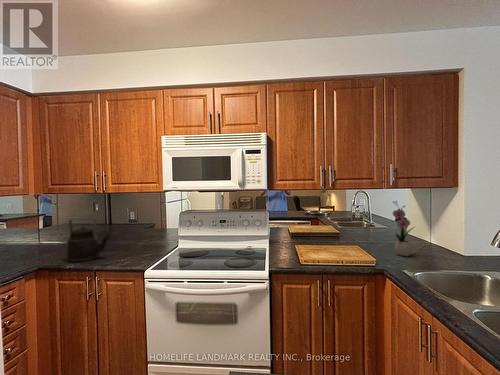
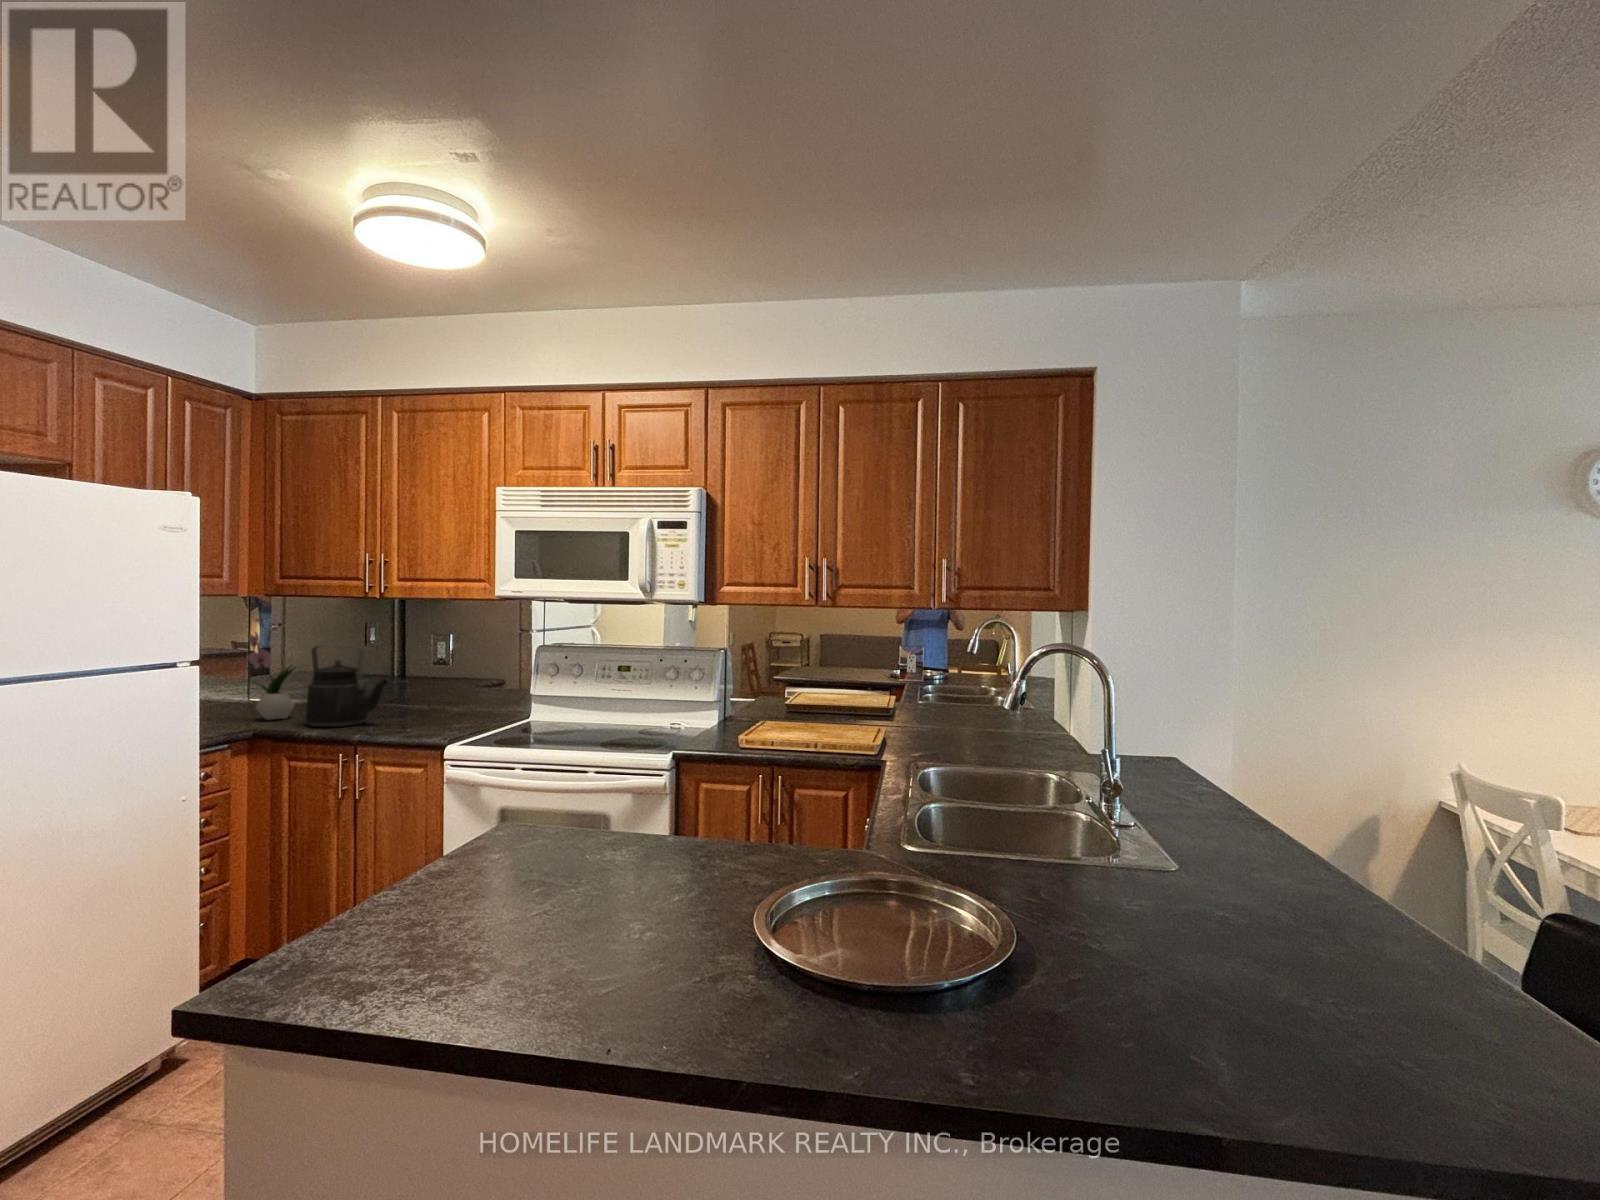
flower arrangement: present [393,201,414,256] -> present [248,618,296,720]

